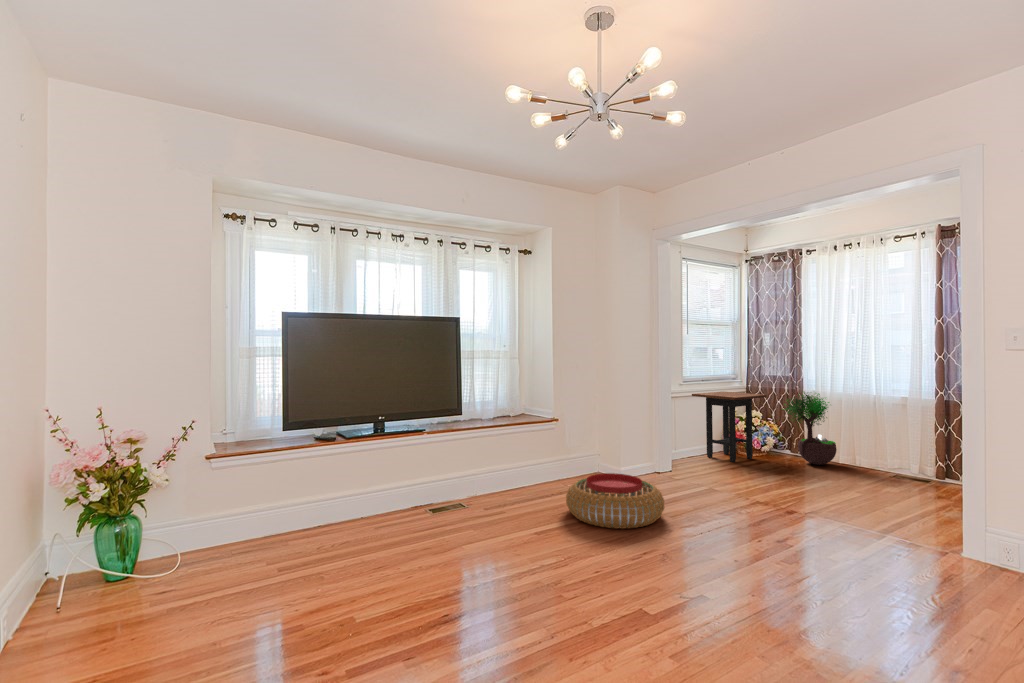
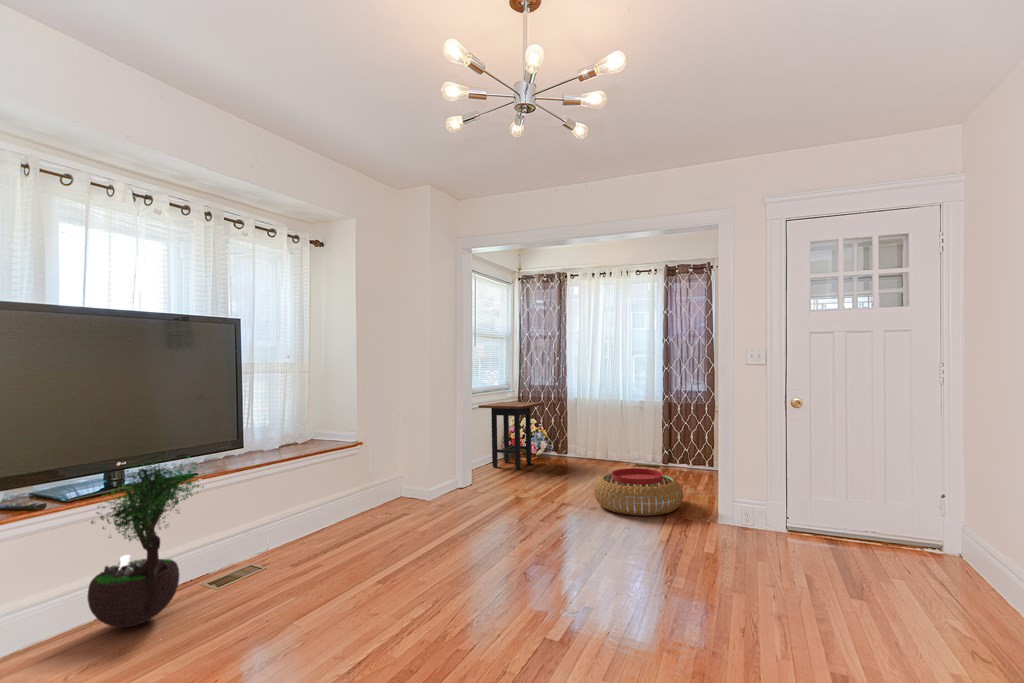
potted tree: present [784,391,837,465] -> present [88,453,204,627]
pouf: present [566,473,665,529] -> present [594,468,683,516]

